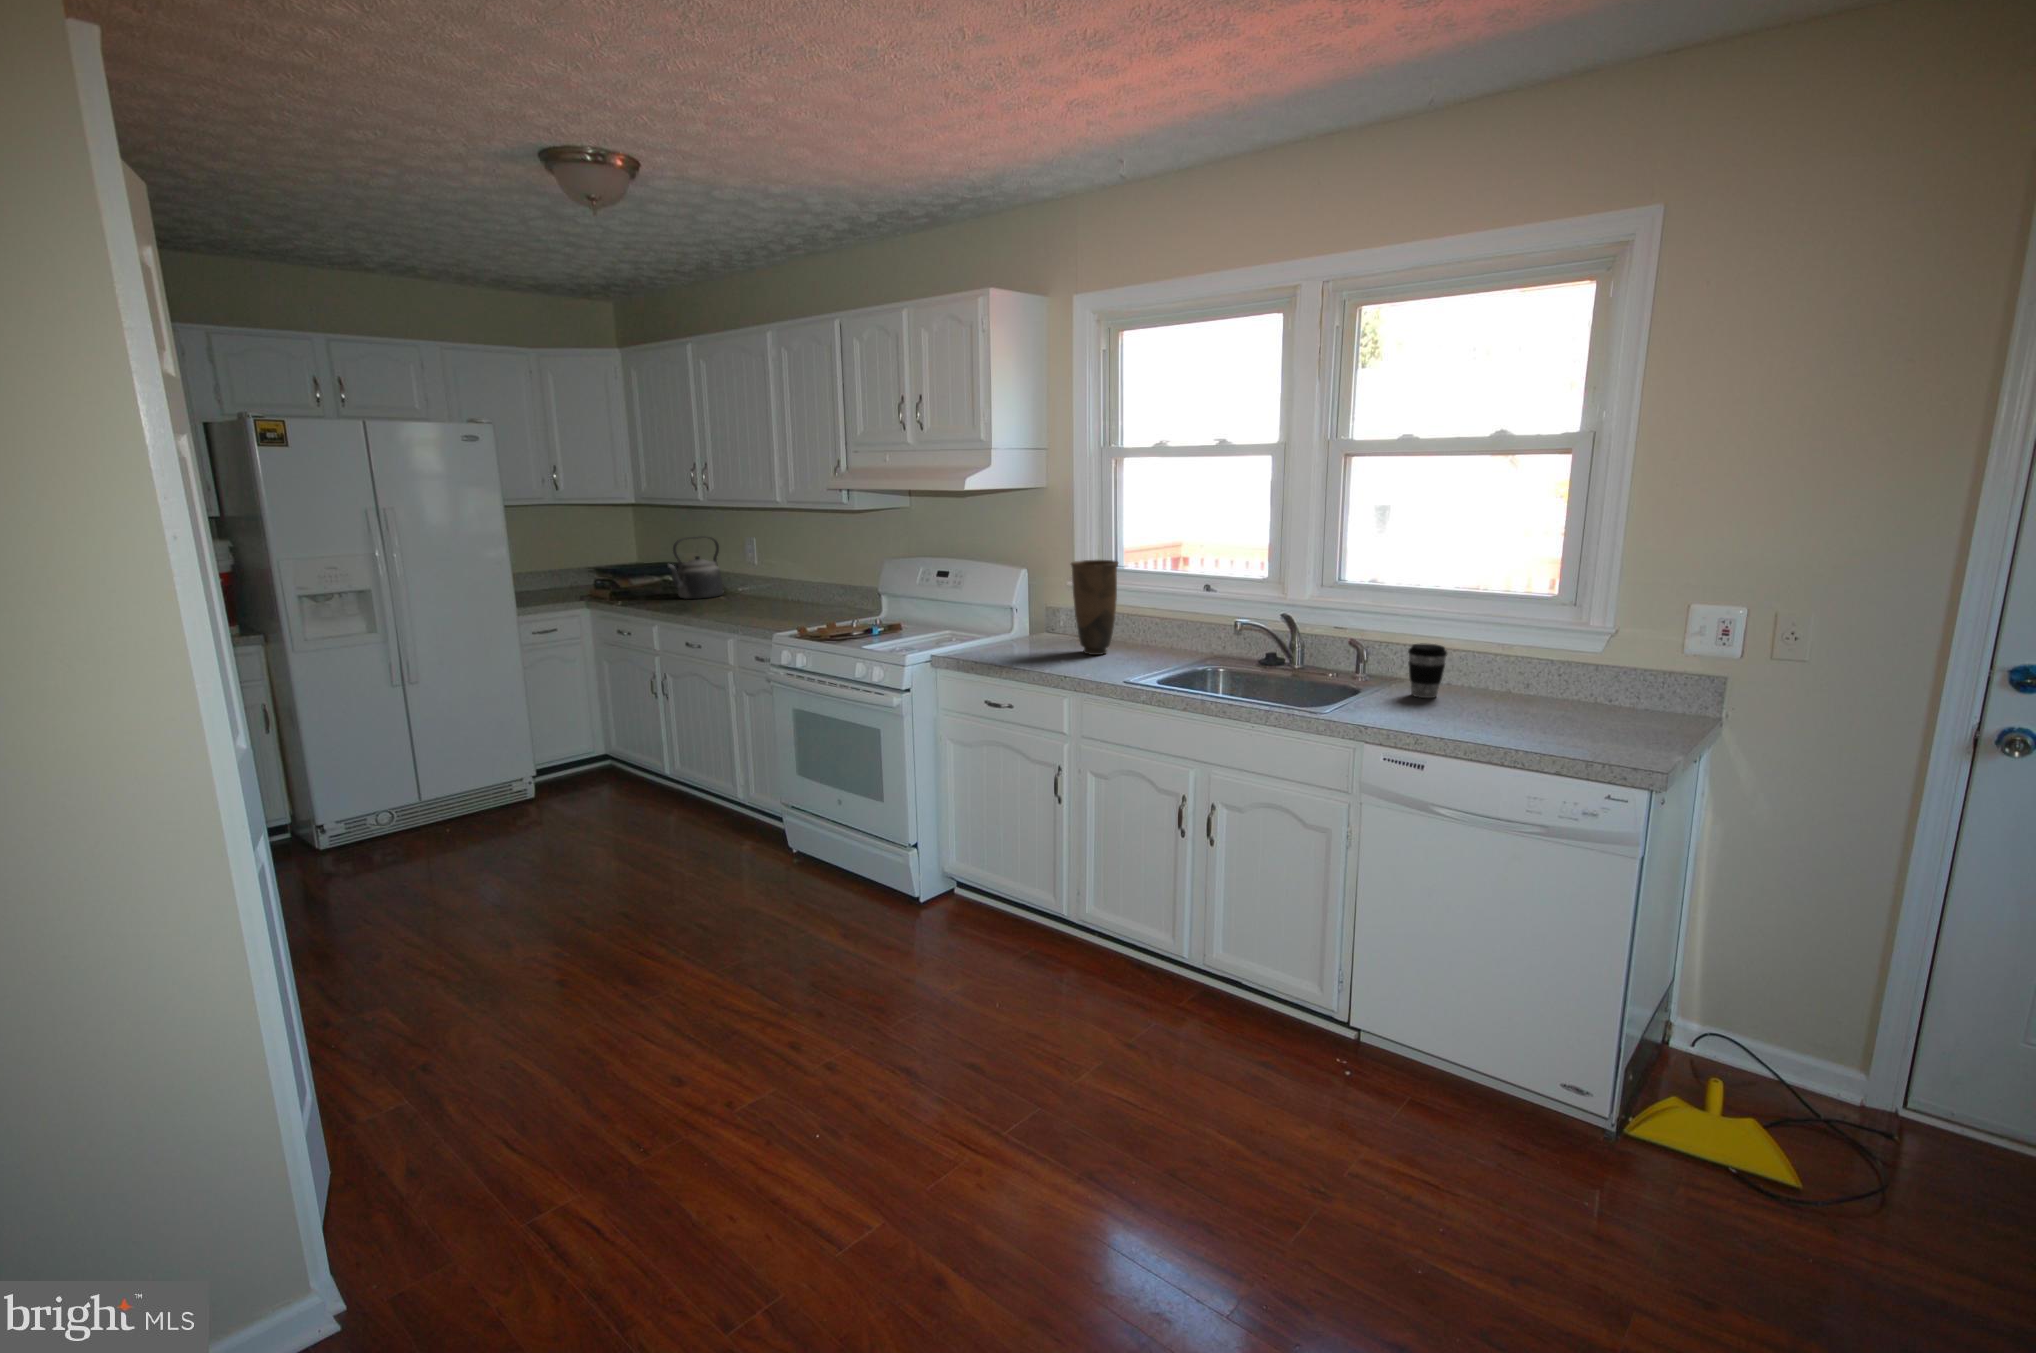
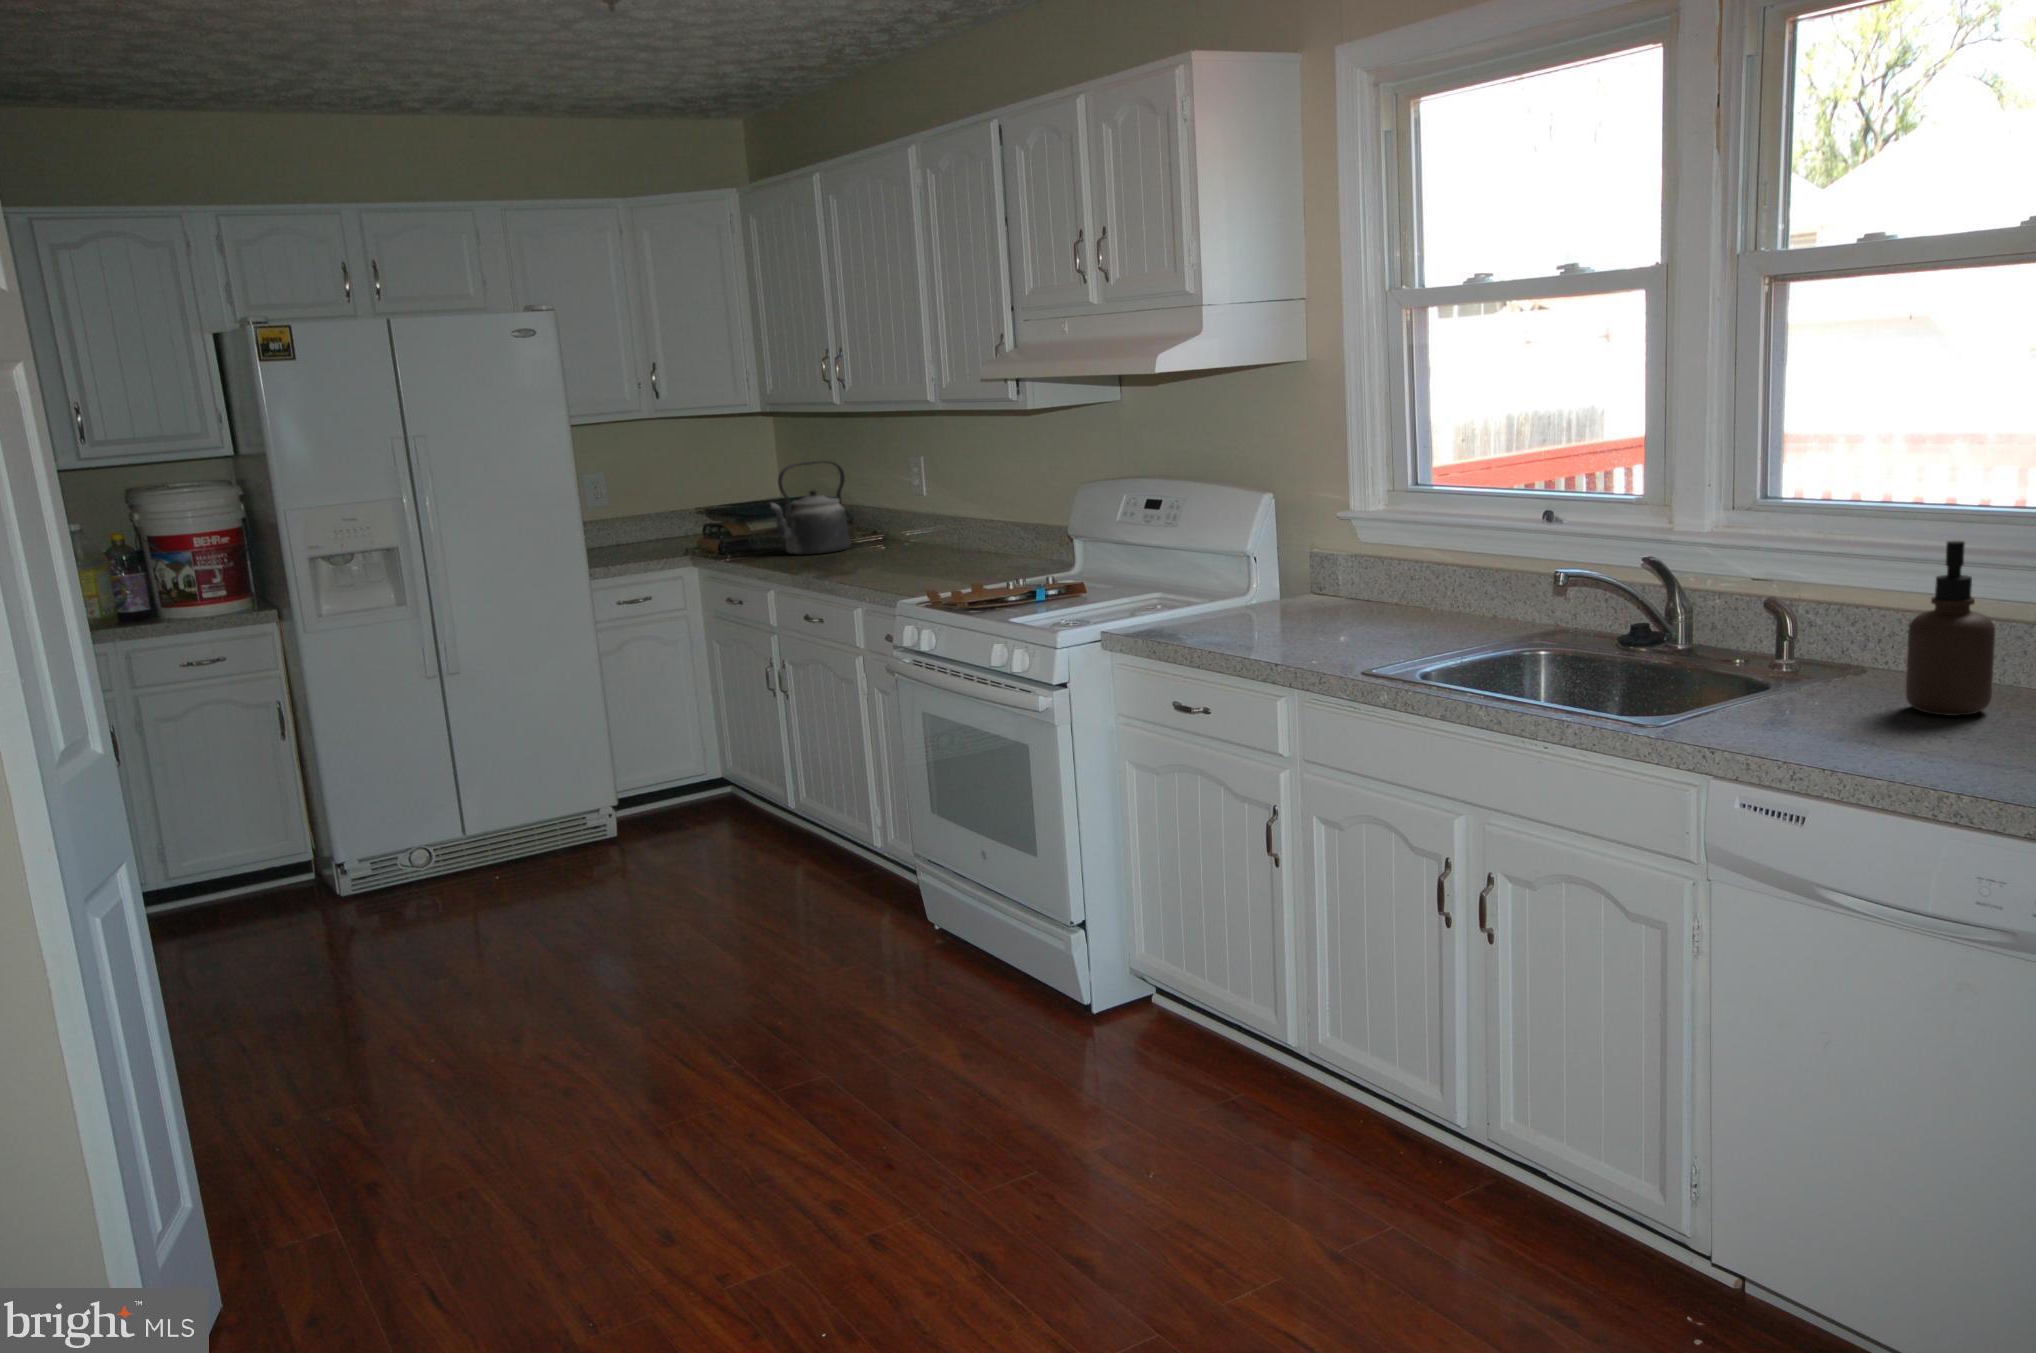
vase: present [1071,560,1118,655] -> none [1317,480,1395,629]
soap dispenser: none [1462,608,1517,714] -> present [1906,541,1995,716]
coffee cup: present [1408,643,1447,698] -> none [1829,603,1896,692]

